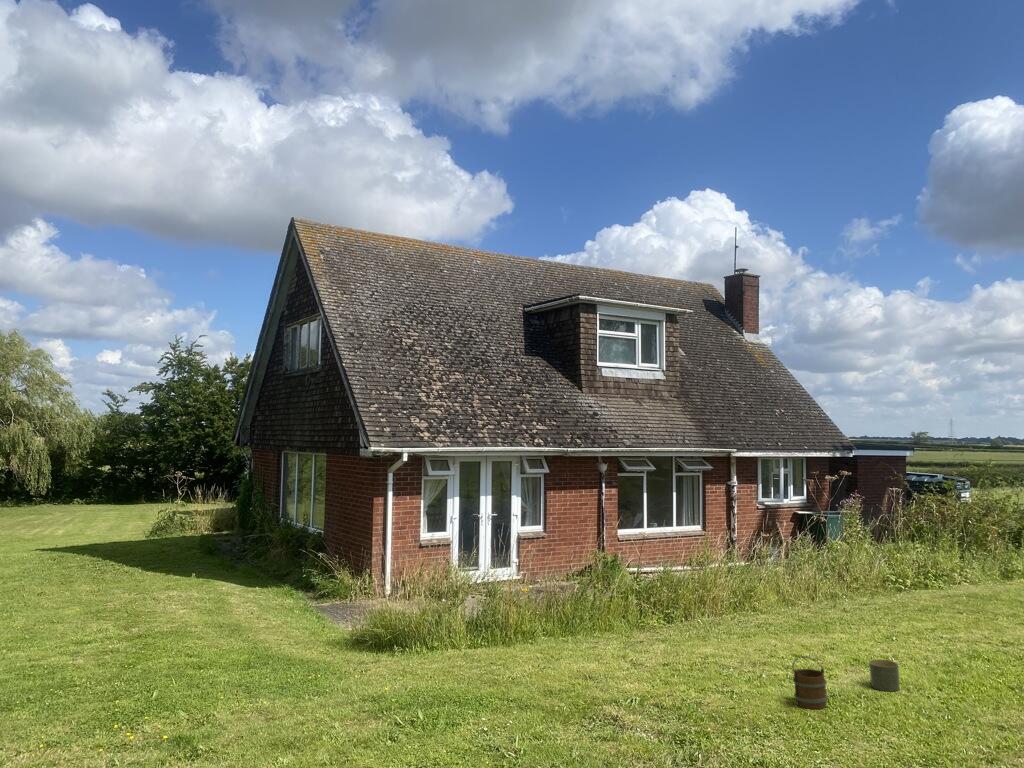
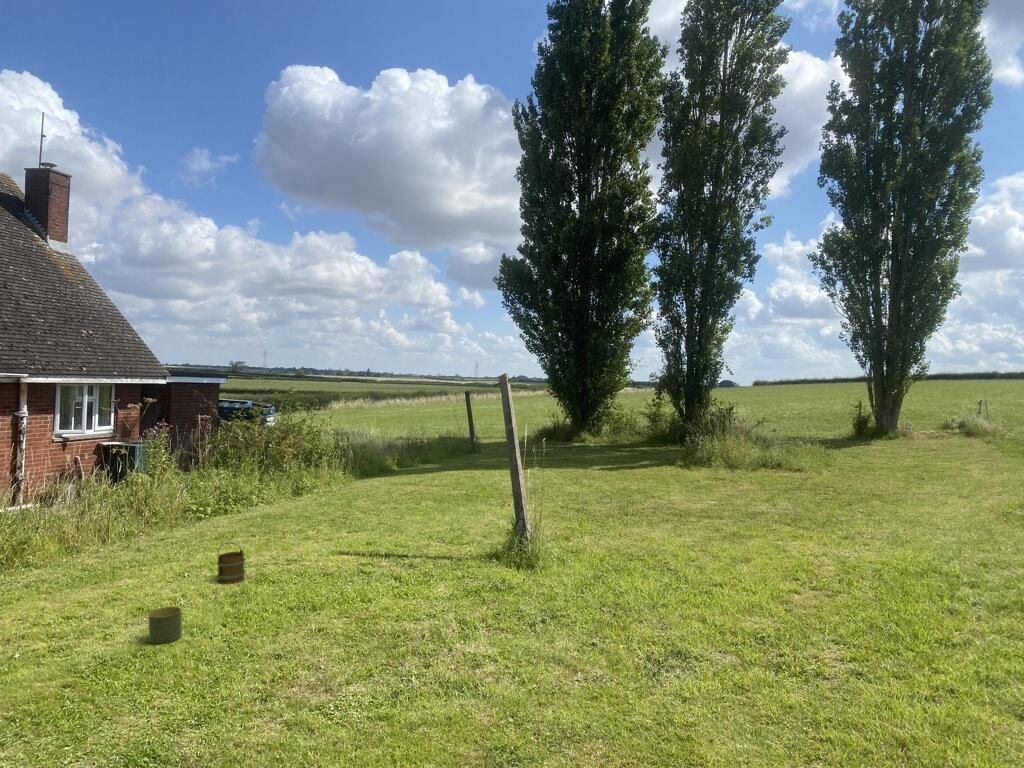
bucket: present [792,656,828,709] -> present [217,543,245,584]

